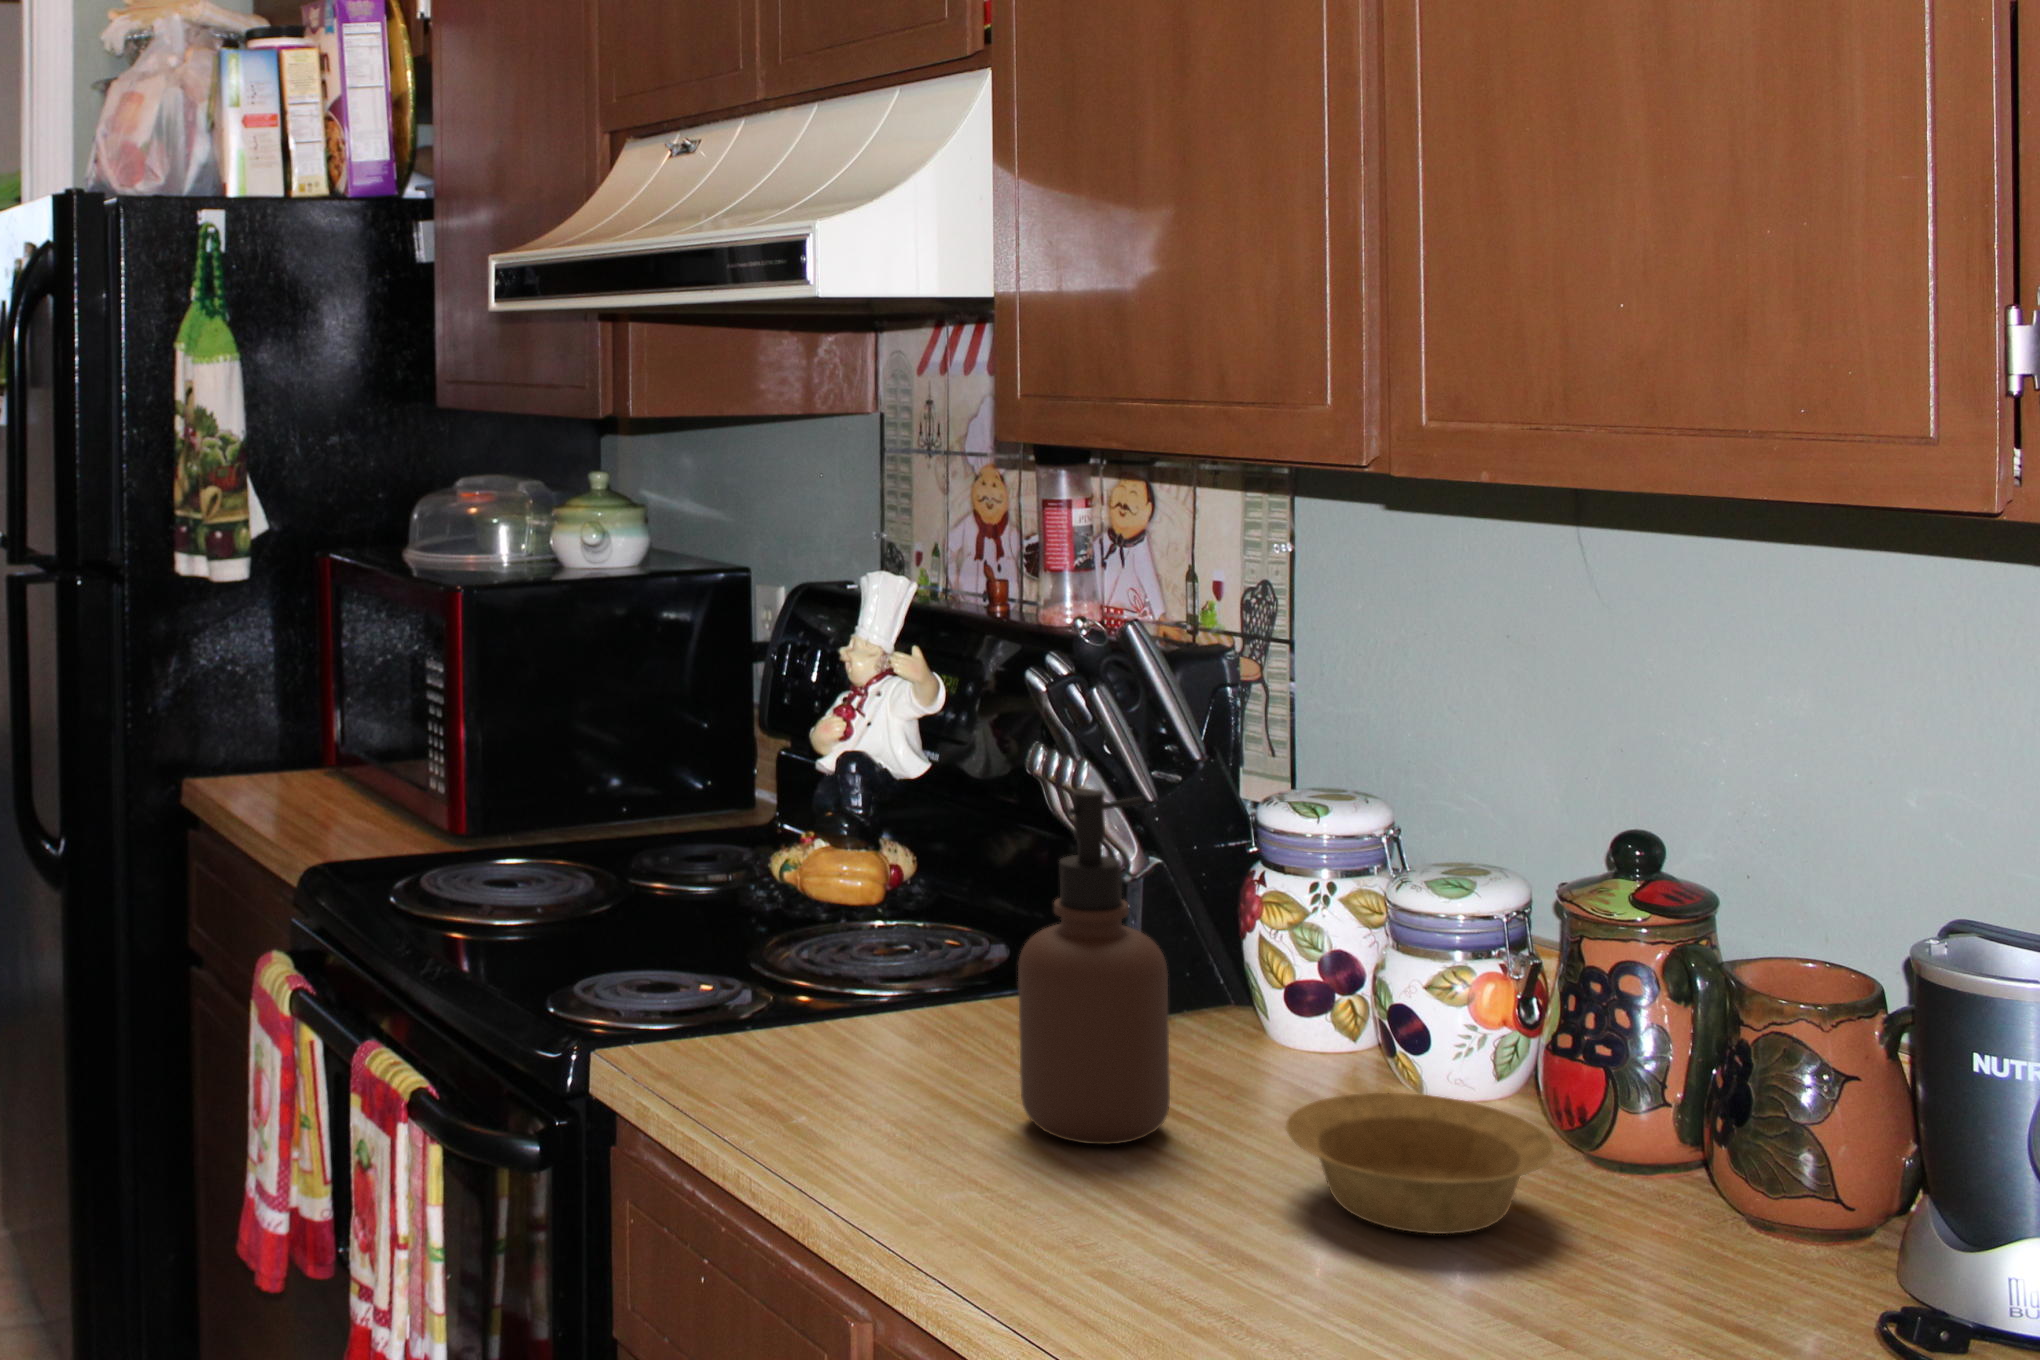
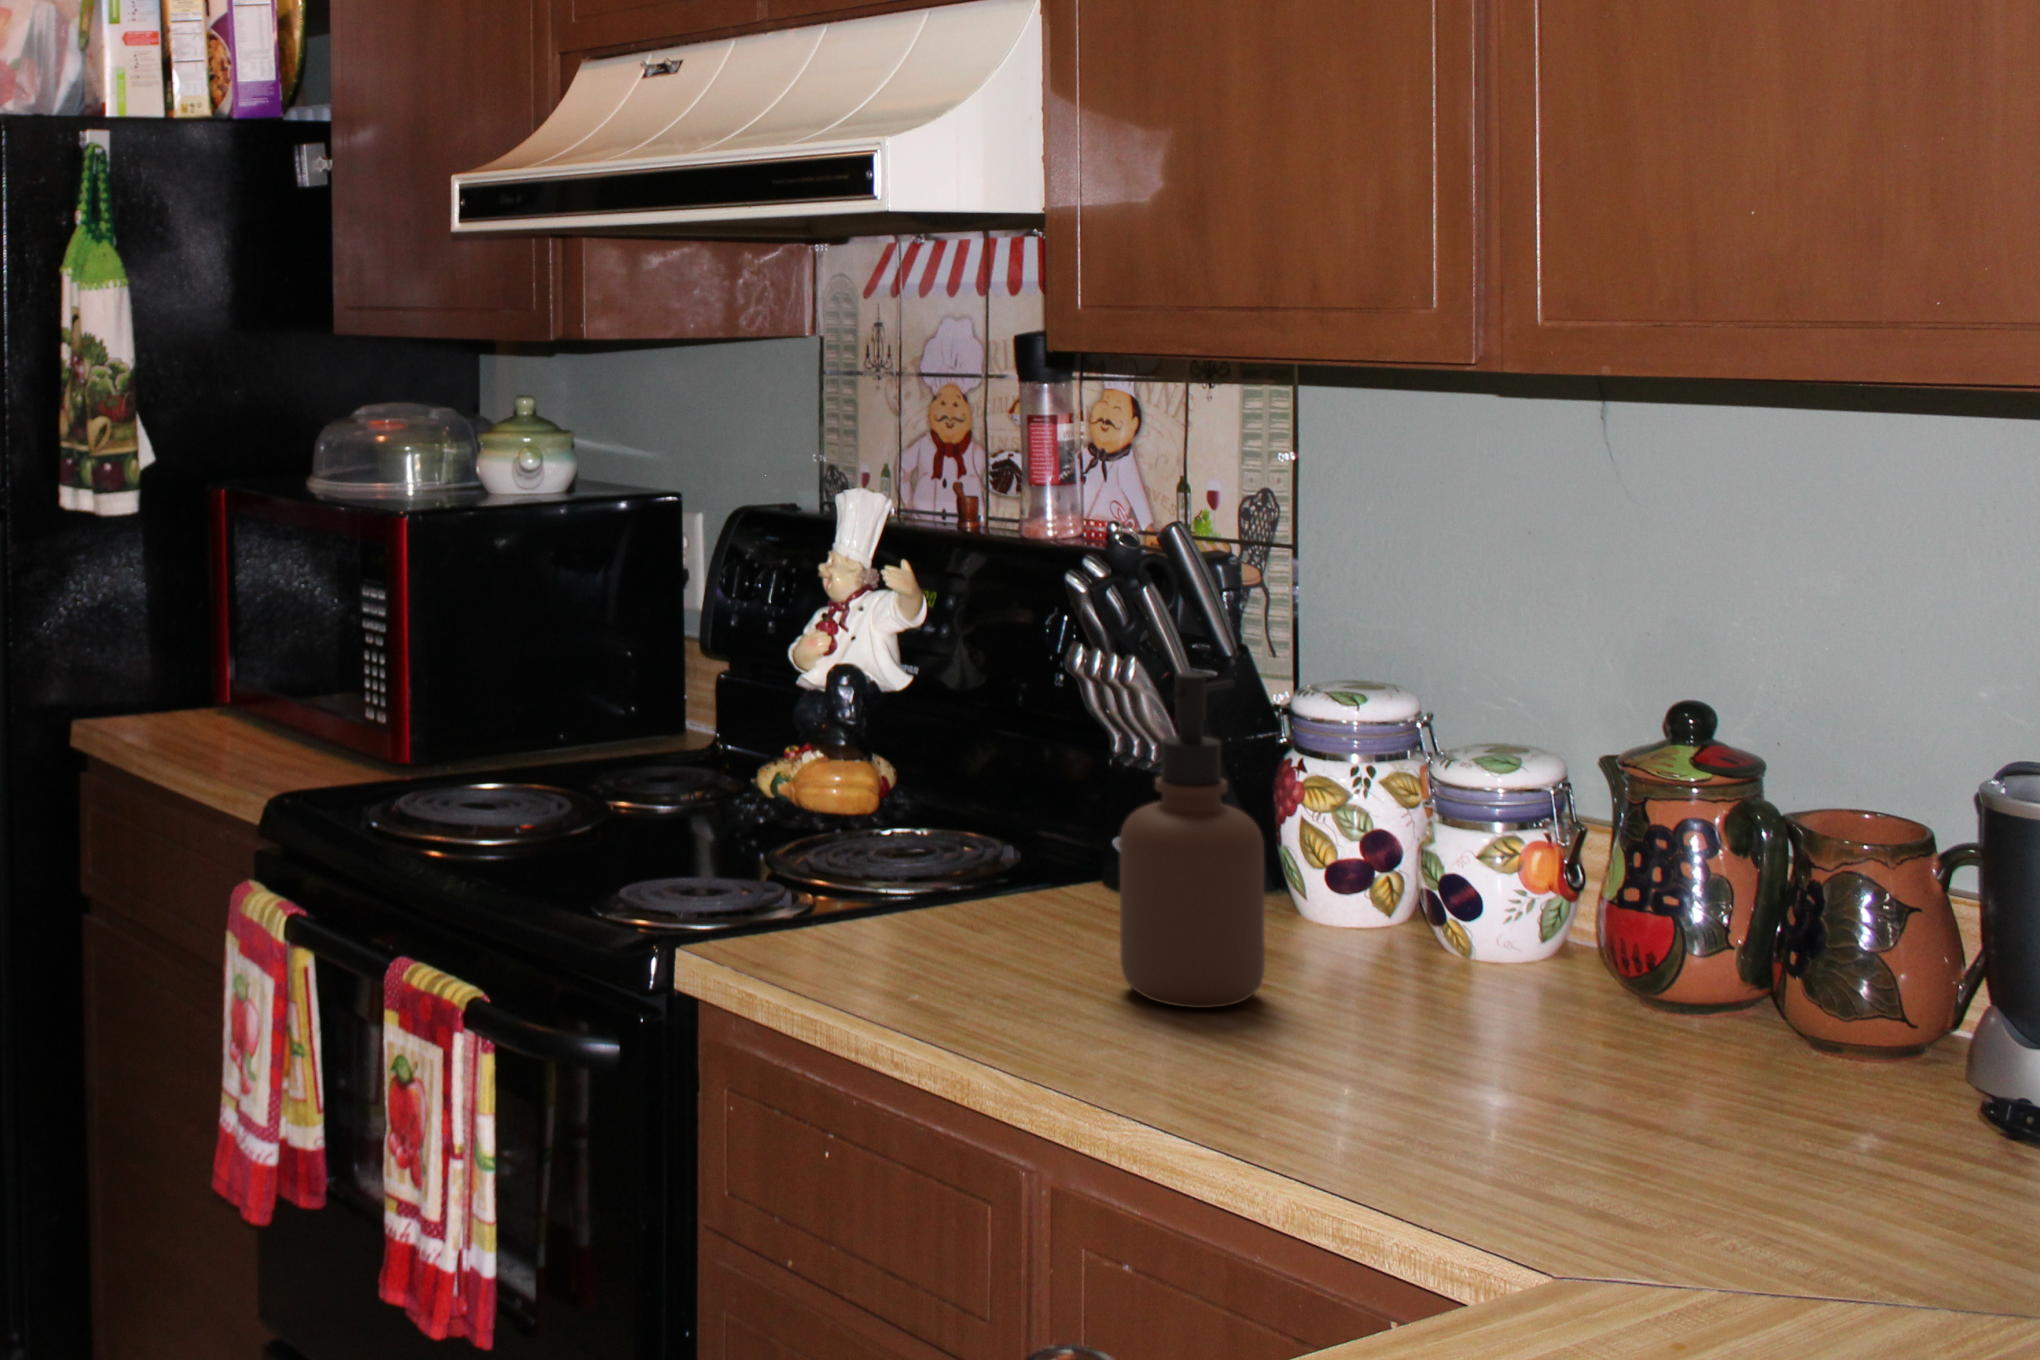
bowl: present [1286,1093,1554,1234] -> none [1401,949,1656,1068]

